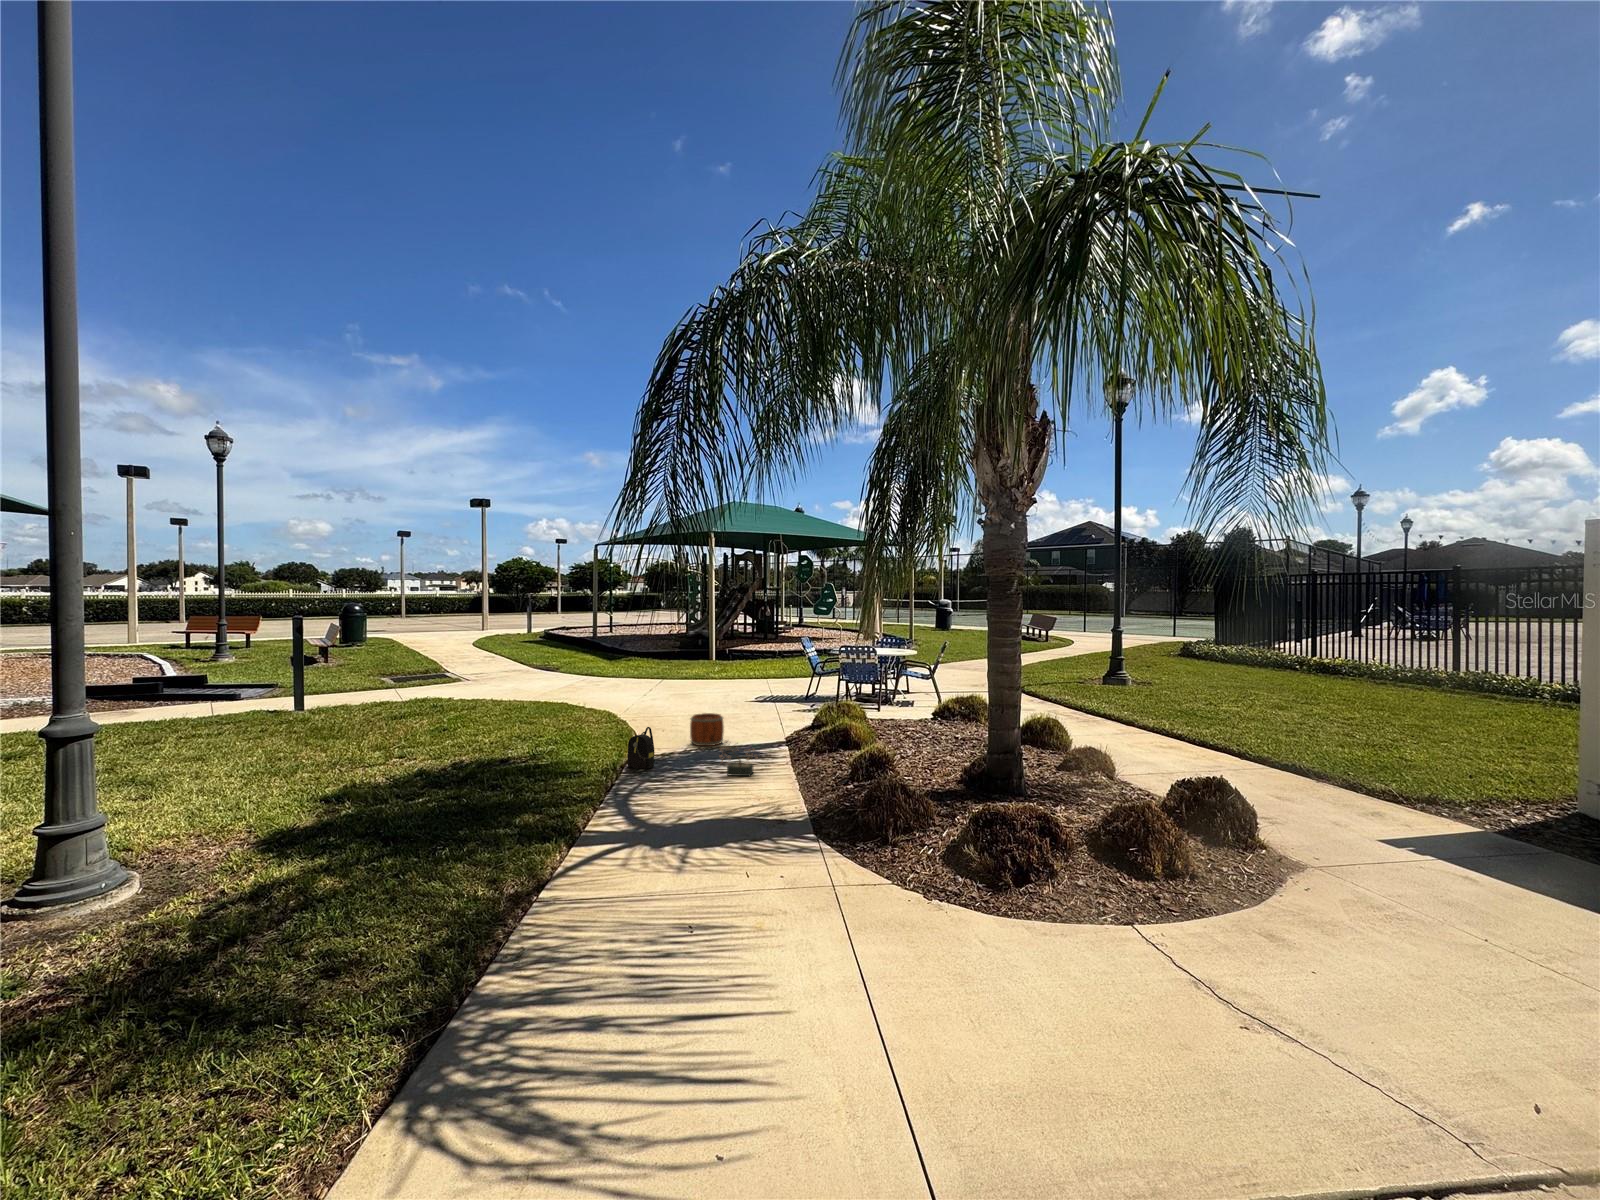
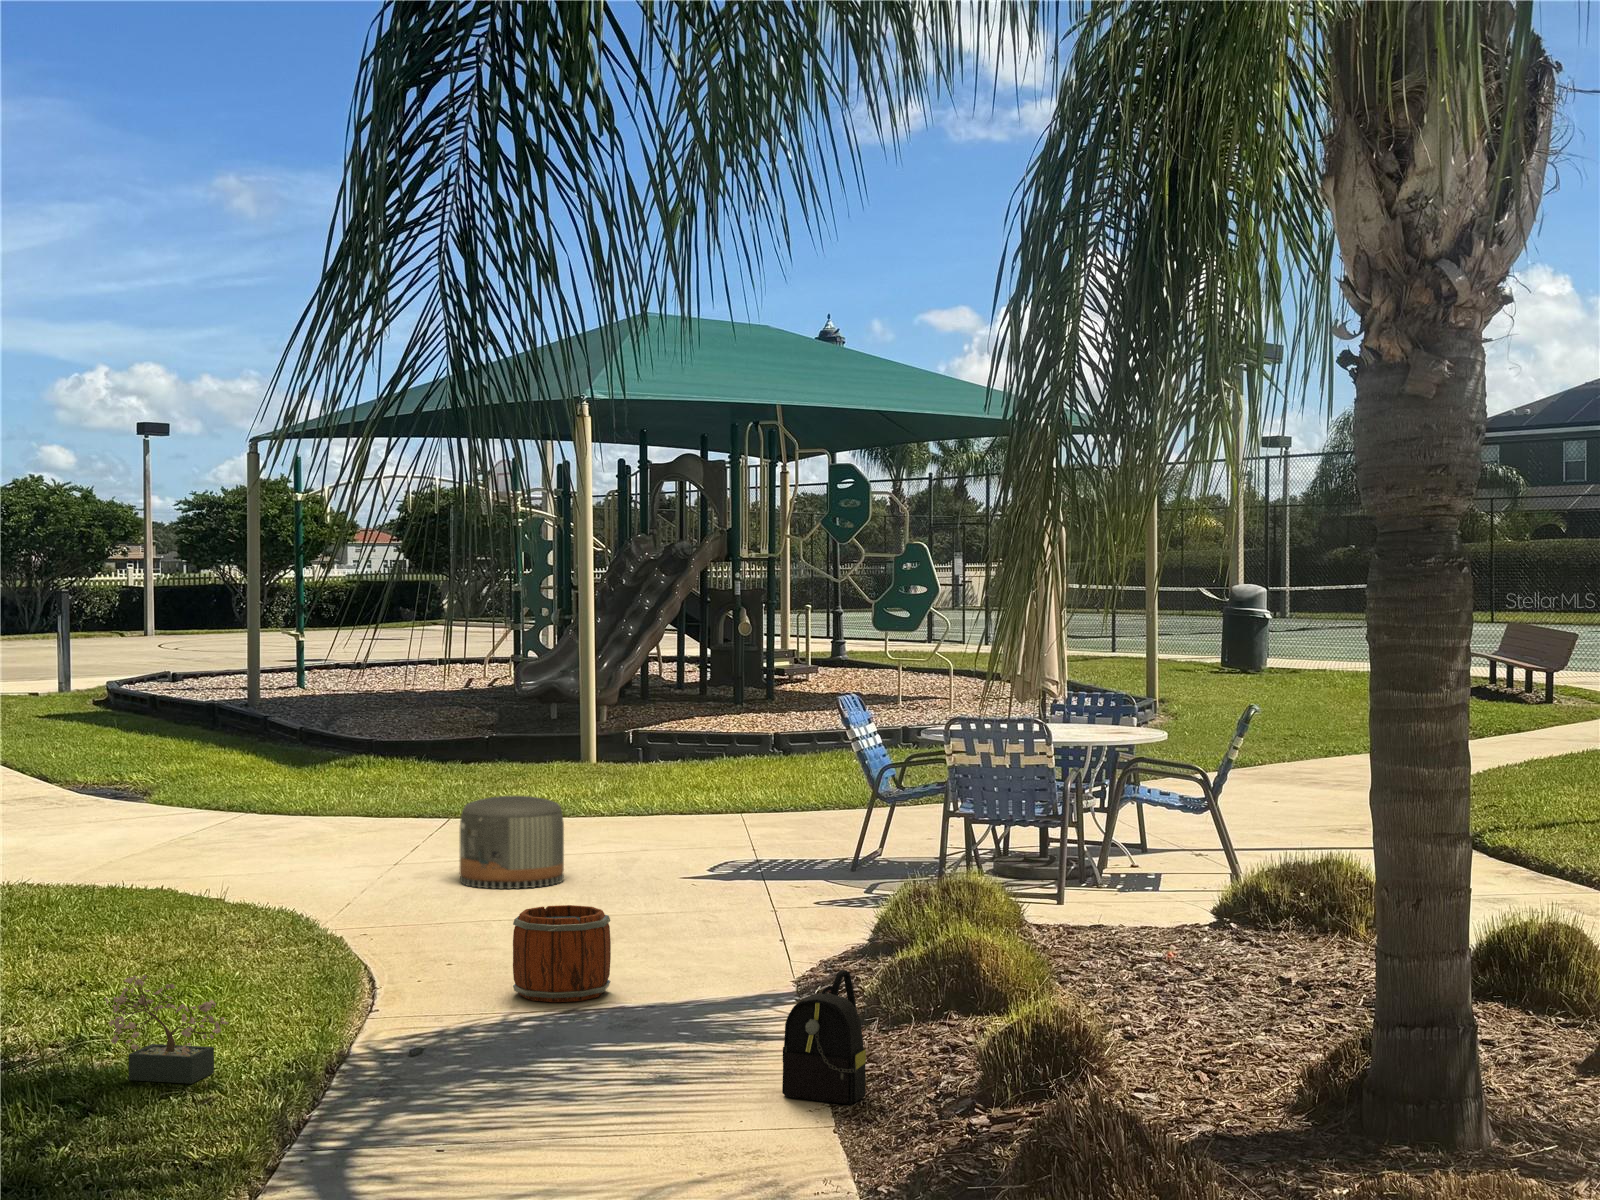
pouf: none [668,676,705,708] -> present [460,796,564,889]
backpack: present [627,727,655,769] -> present [782,970,866,1104]
decorative plant: present [720,740,757,776] -> present [104,975,228,1084]

